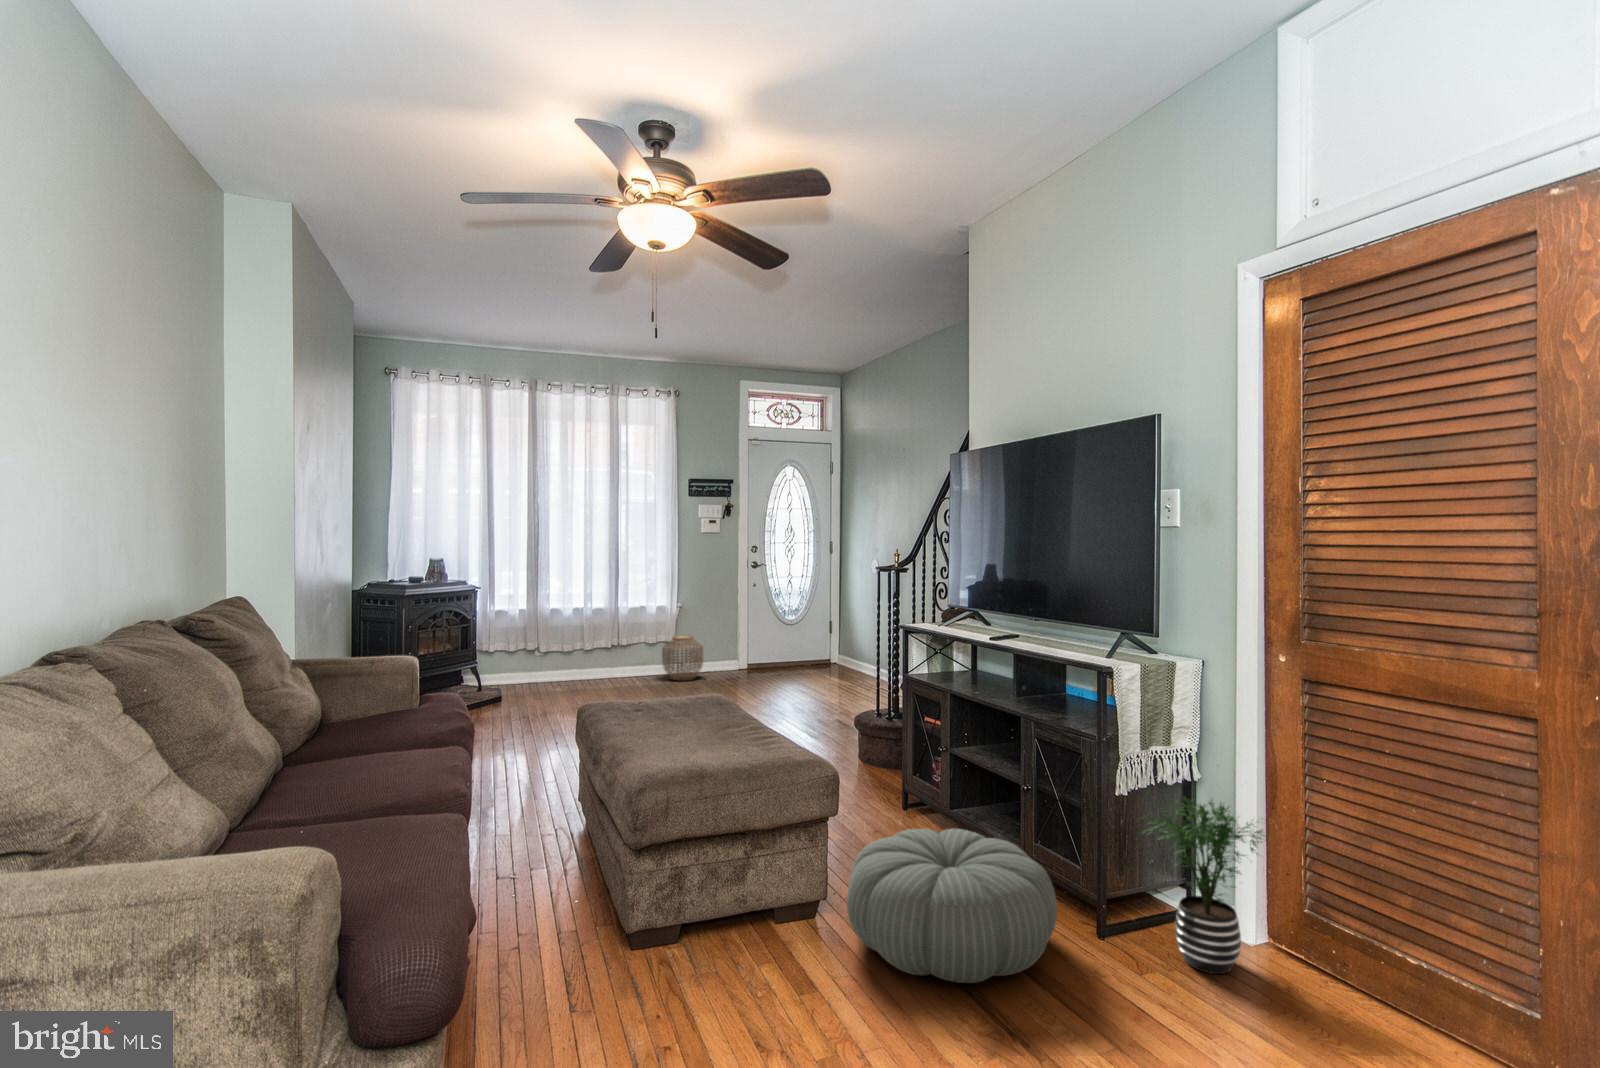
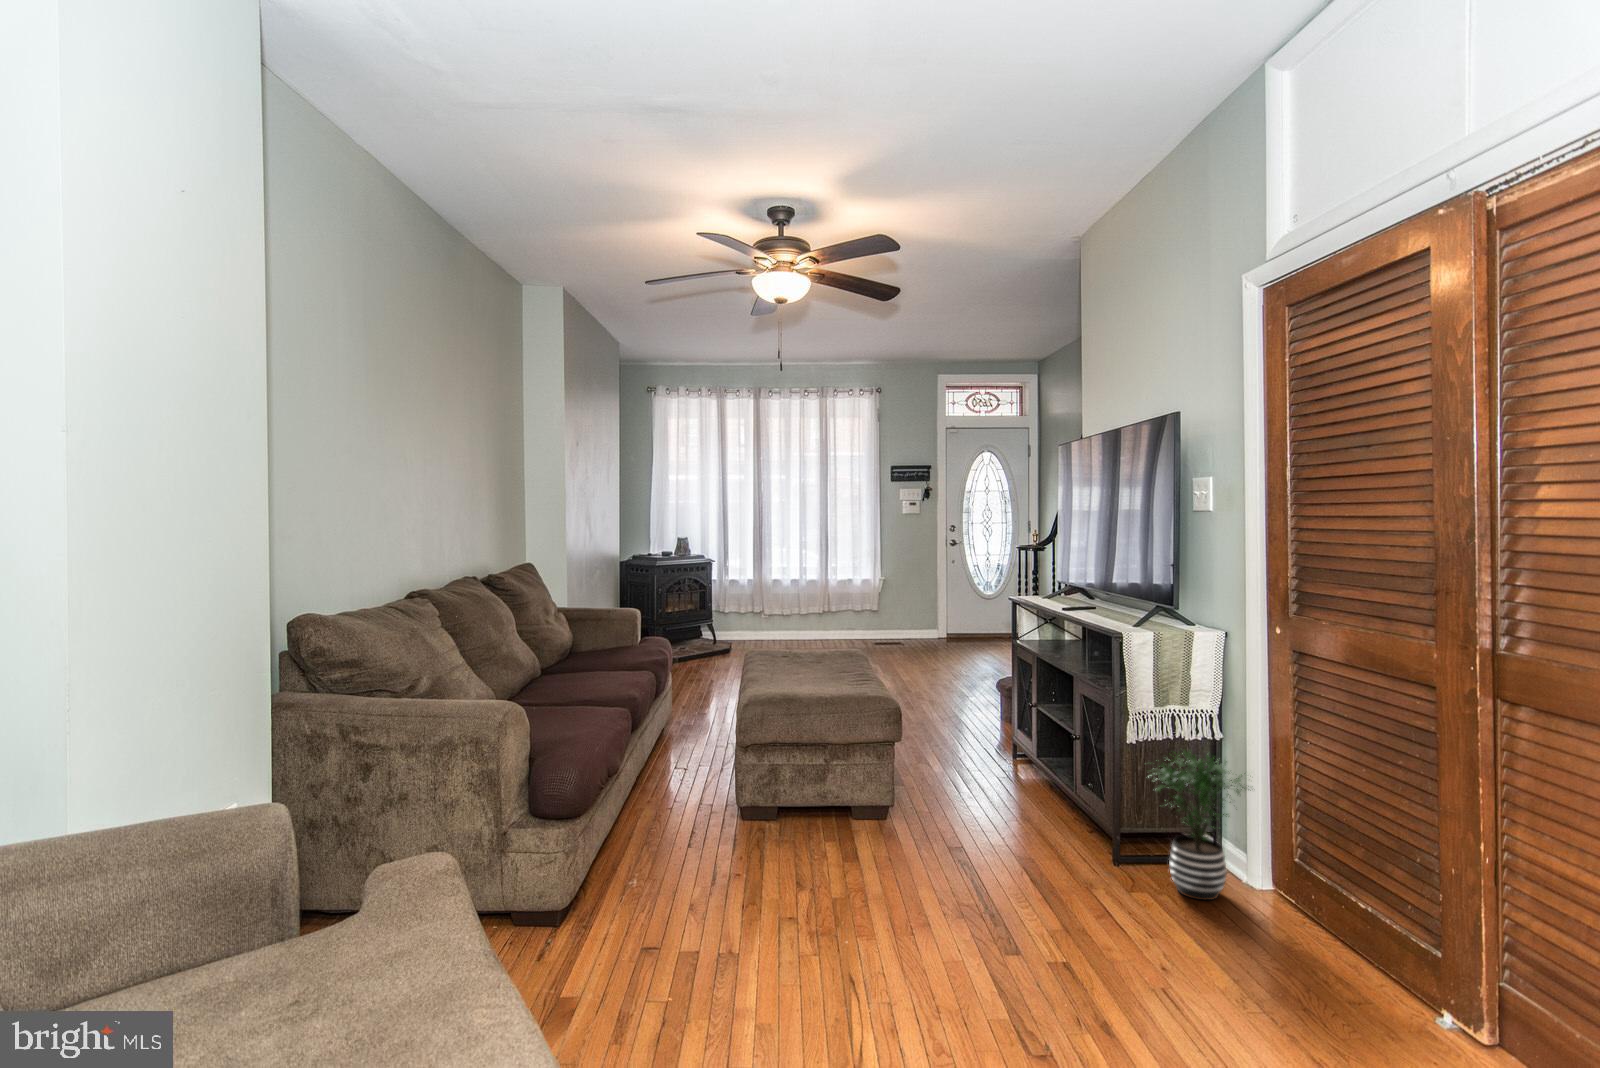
woven basket: present [662,635,703,680] -> none [867,607,903,647]
pouf: present [847,829,1057,983] -> none [896,760,1068,872]

